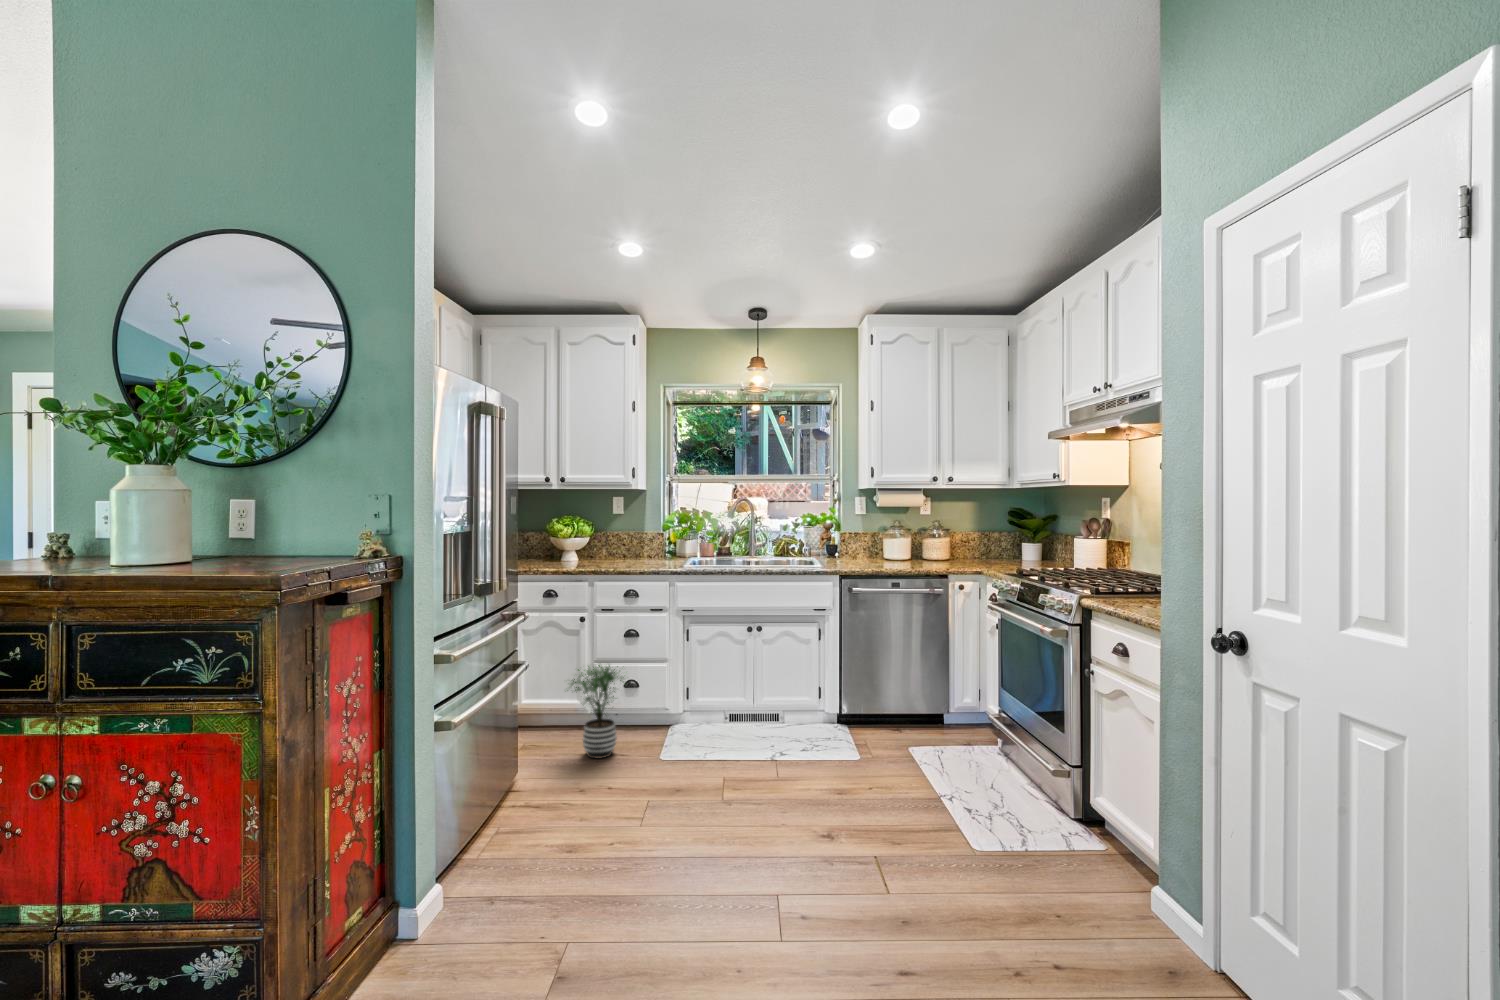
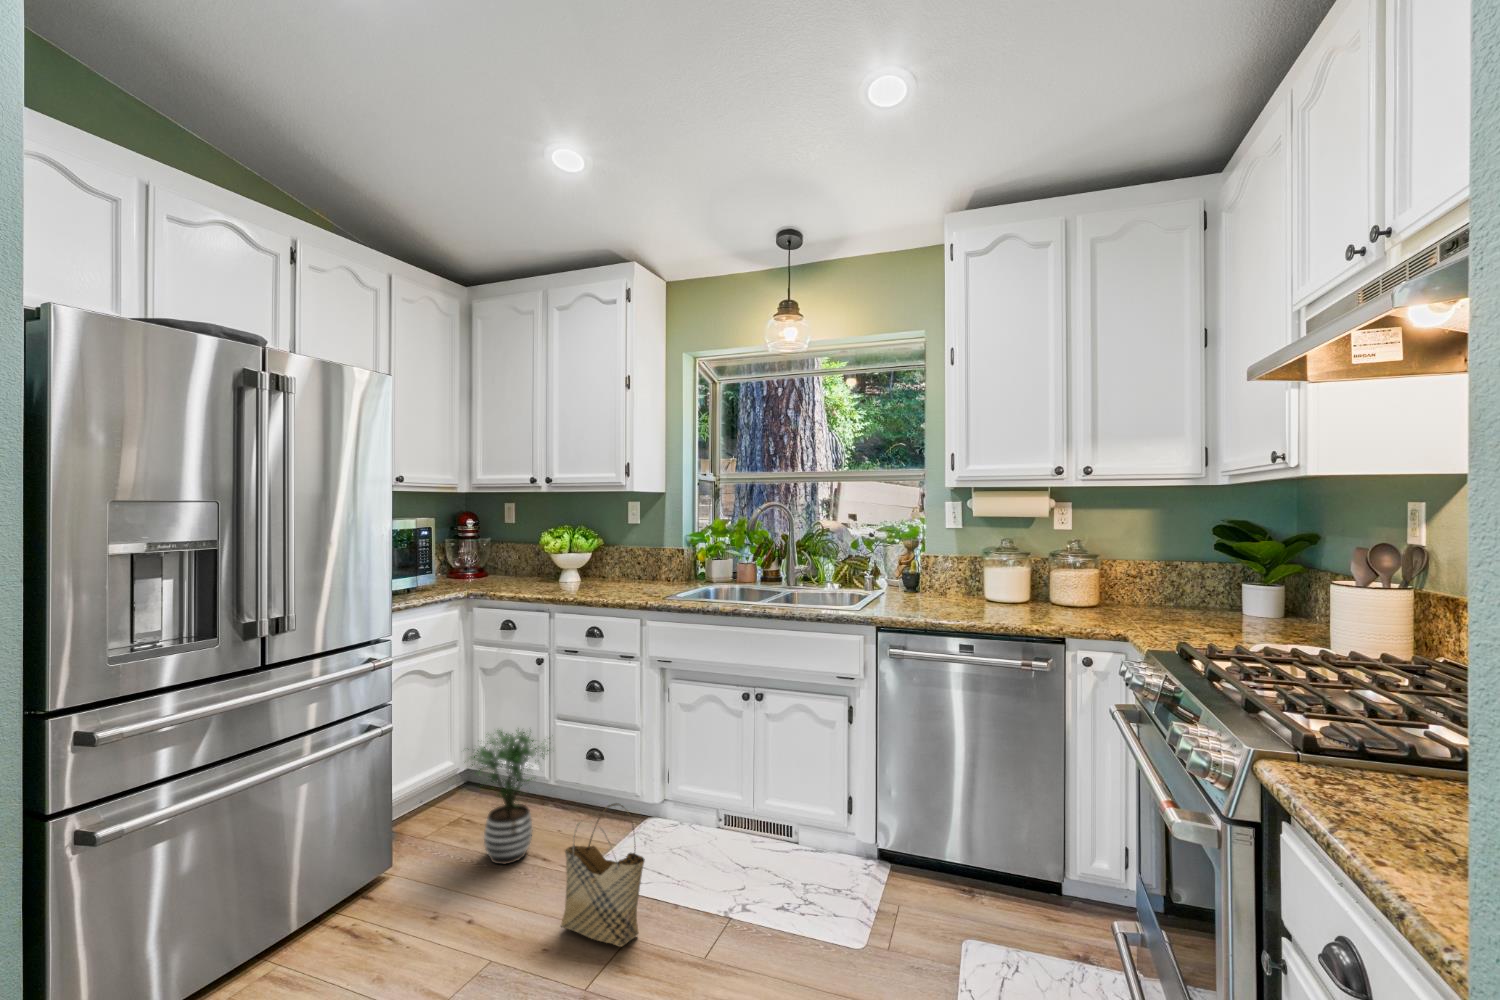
woven basket: none [680,694,736,775] -> present [561,803,645,947]

